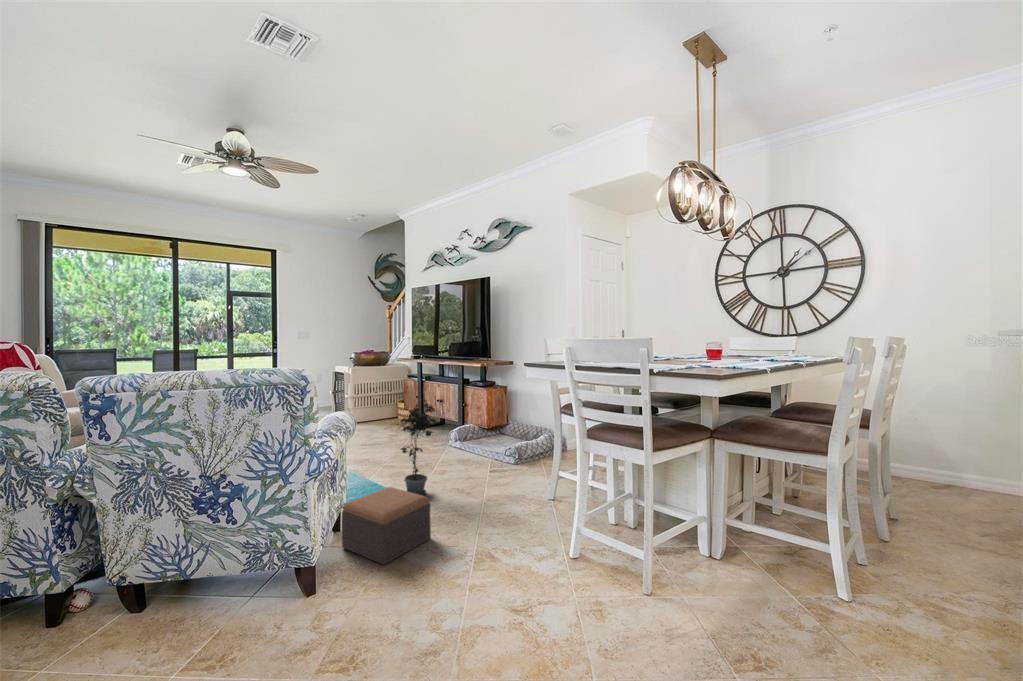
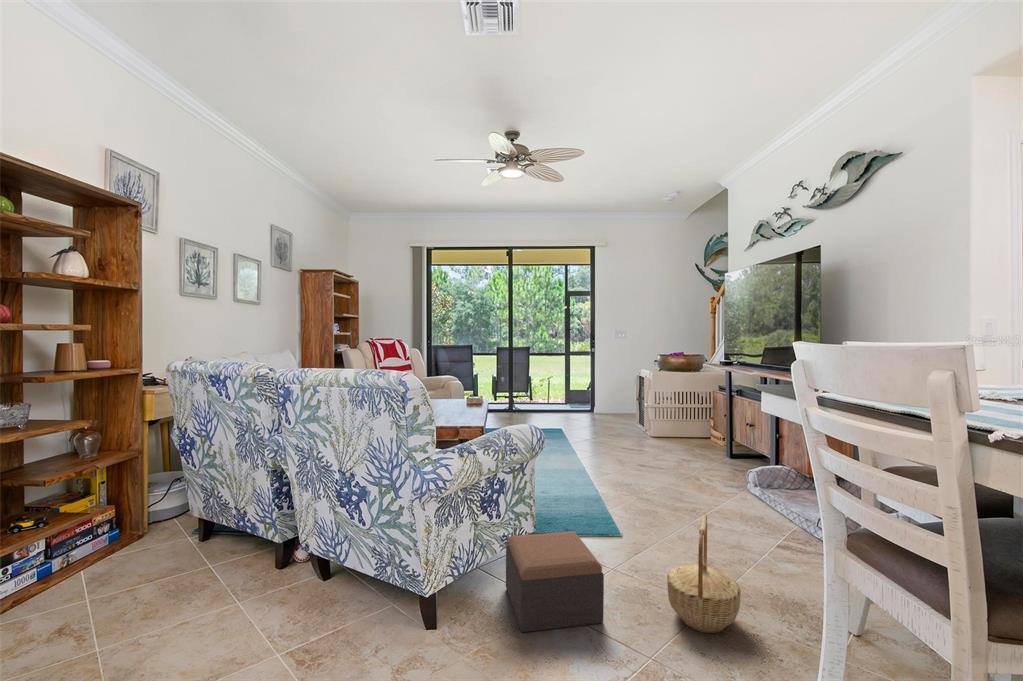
potted plant: present [397,400,436,495] -> none [614,424,671,555]
basket: none [460,450,503,521] -> present [667,515,741,633]

